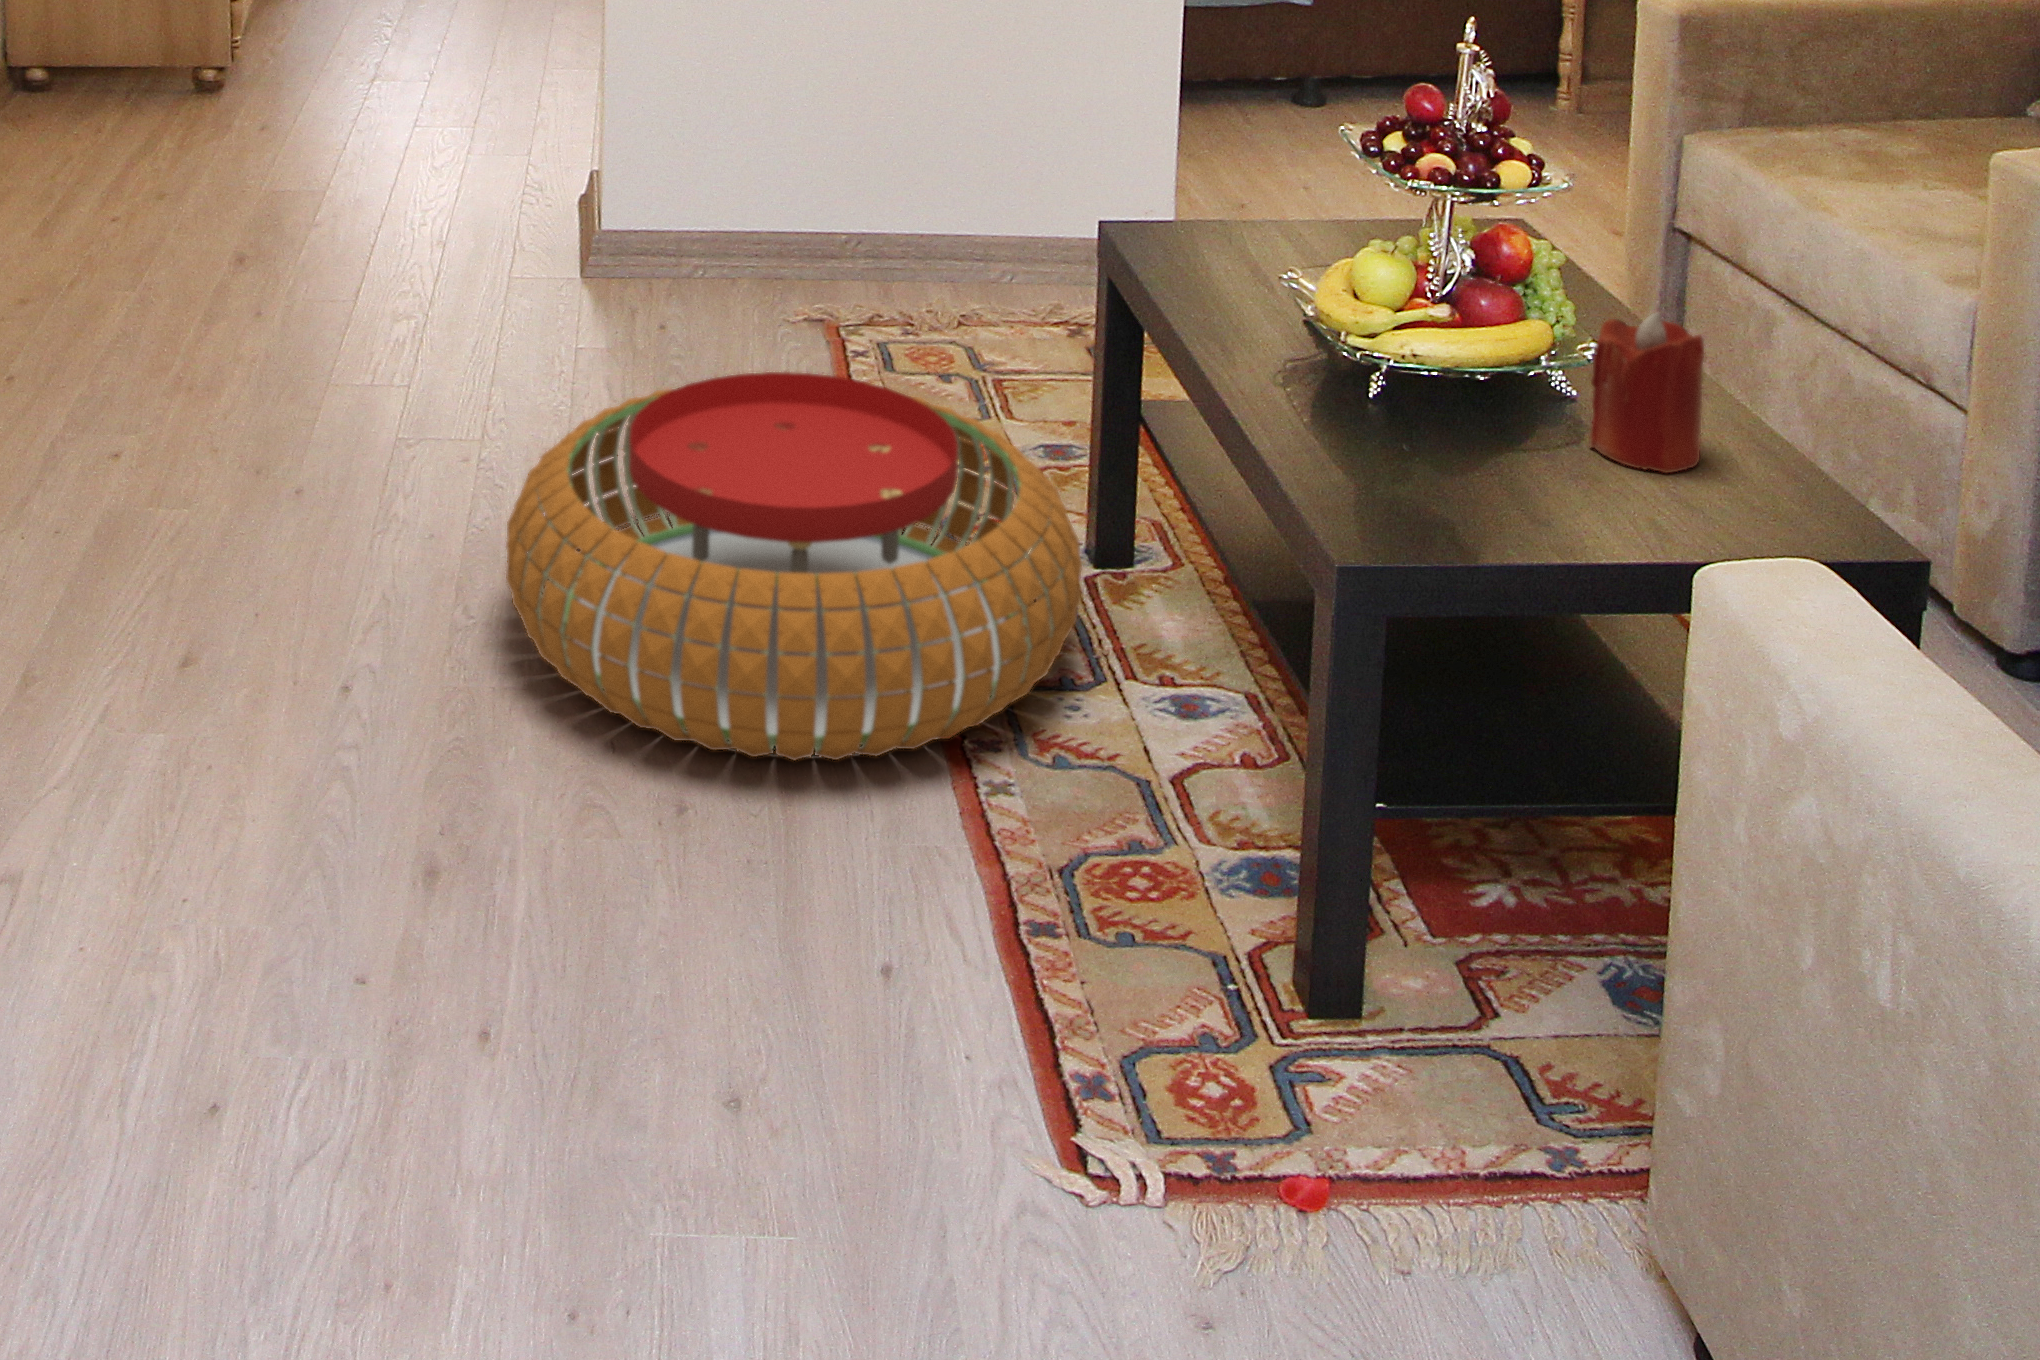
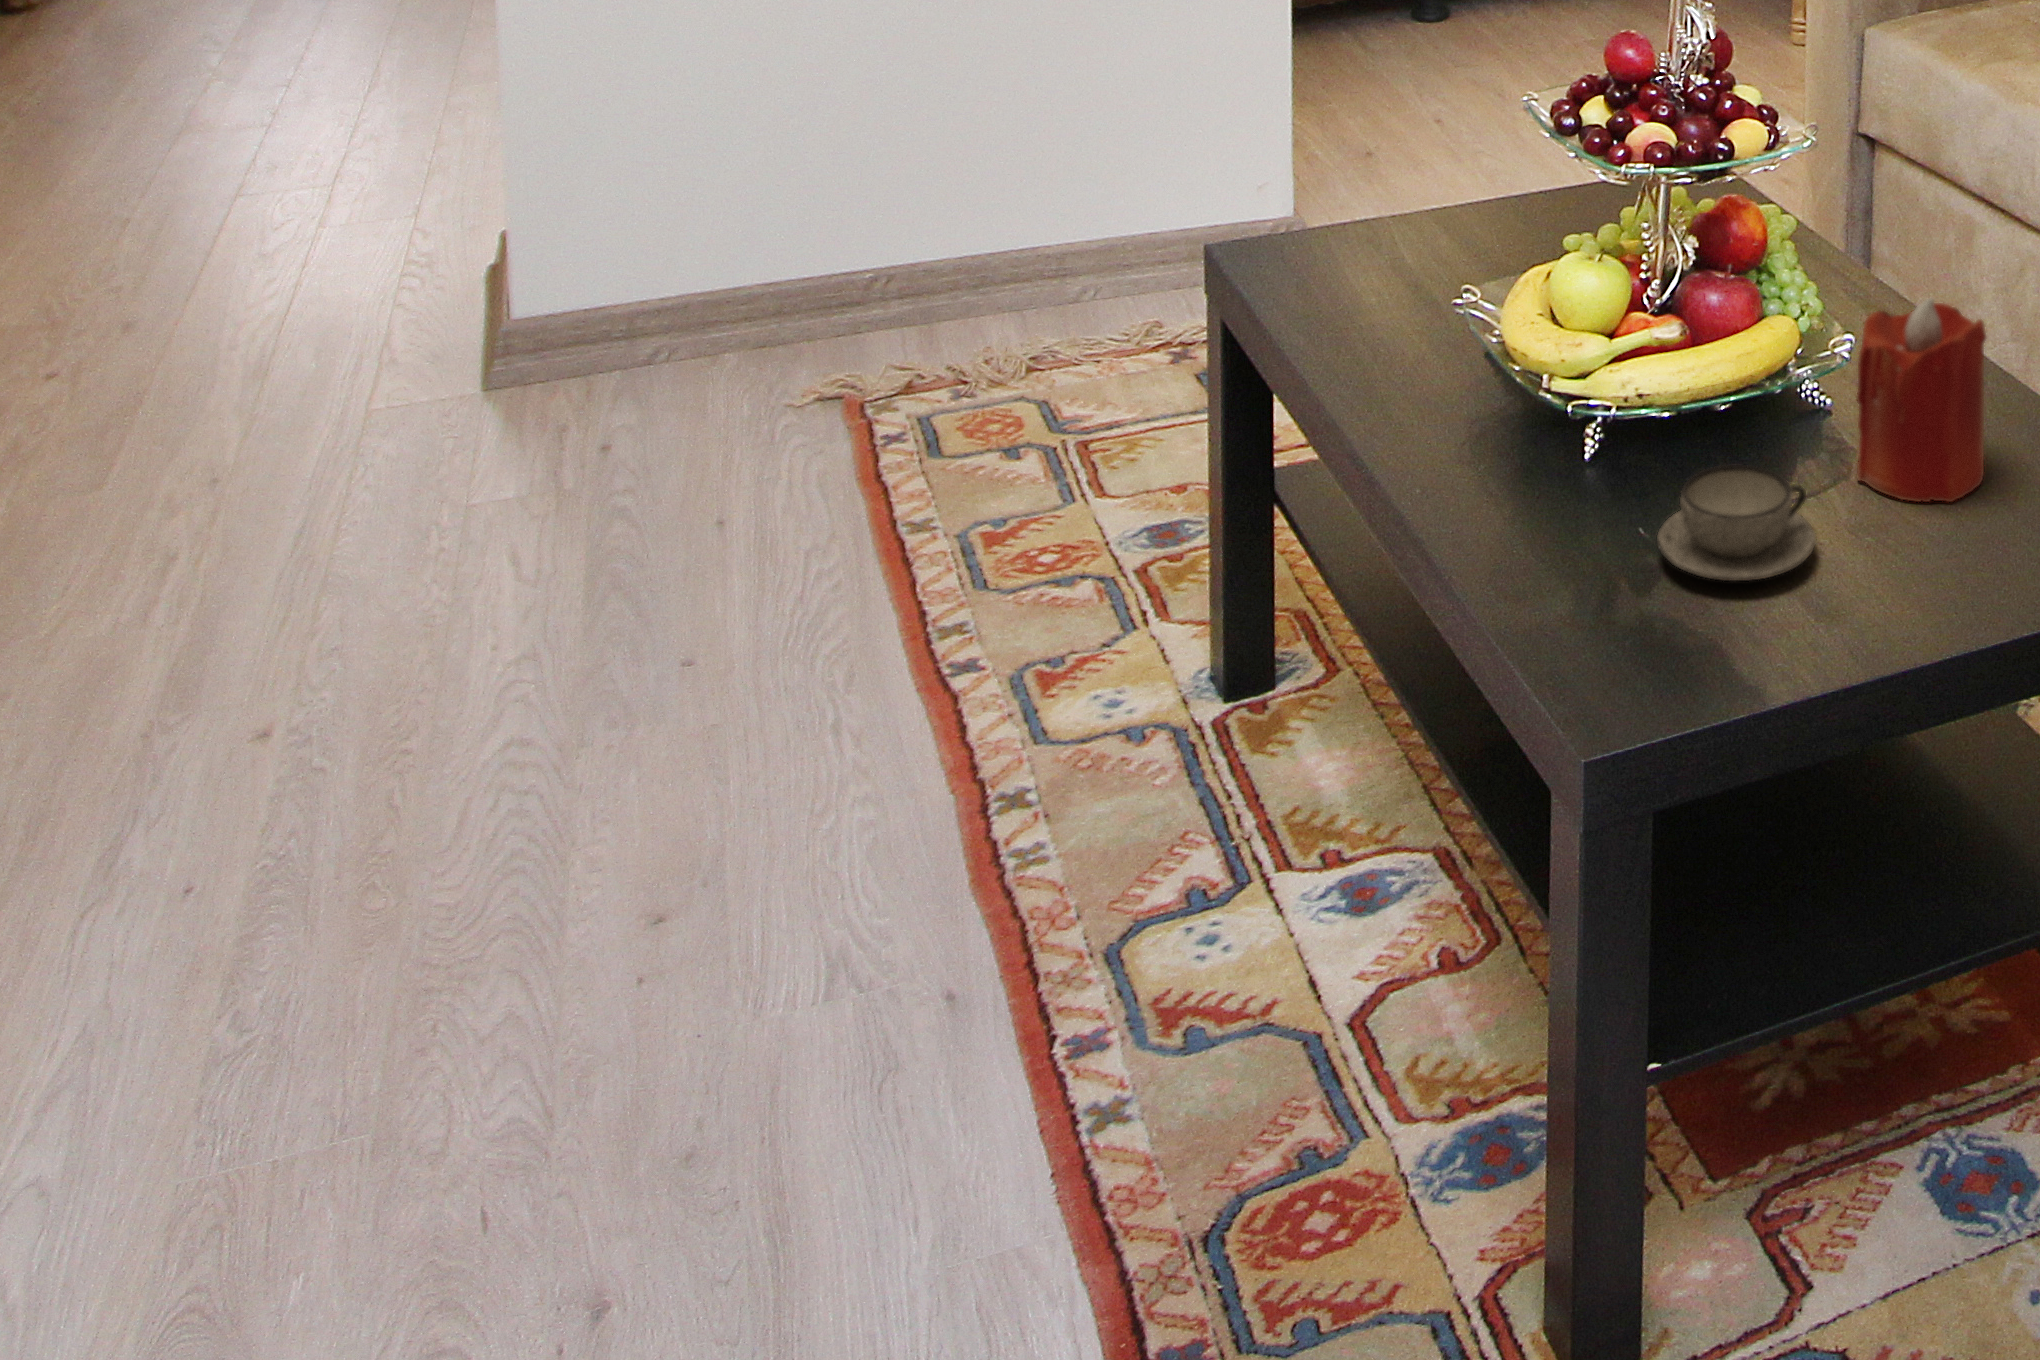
pouf: present [506,372,1082,760] -> none [284,519,1211,1195]
teacup: none [1416,407,1543,487] -> present [1657,465,1816,581]

